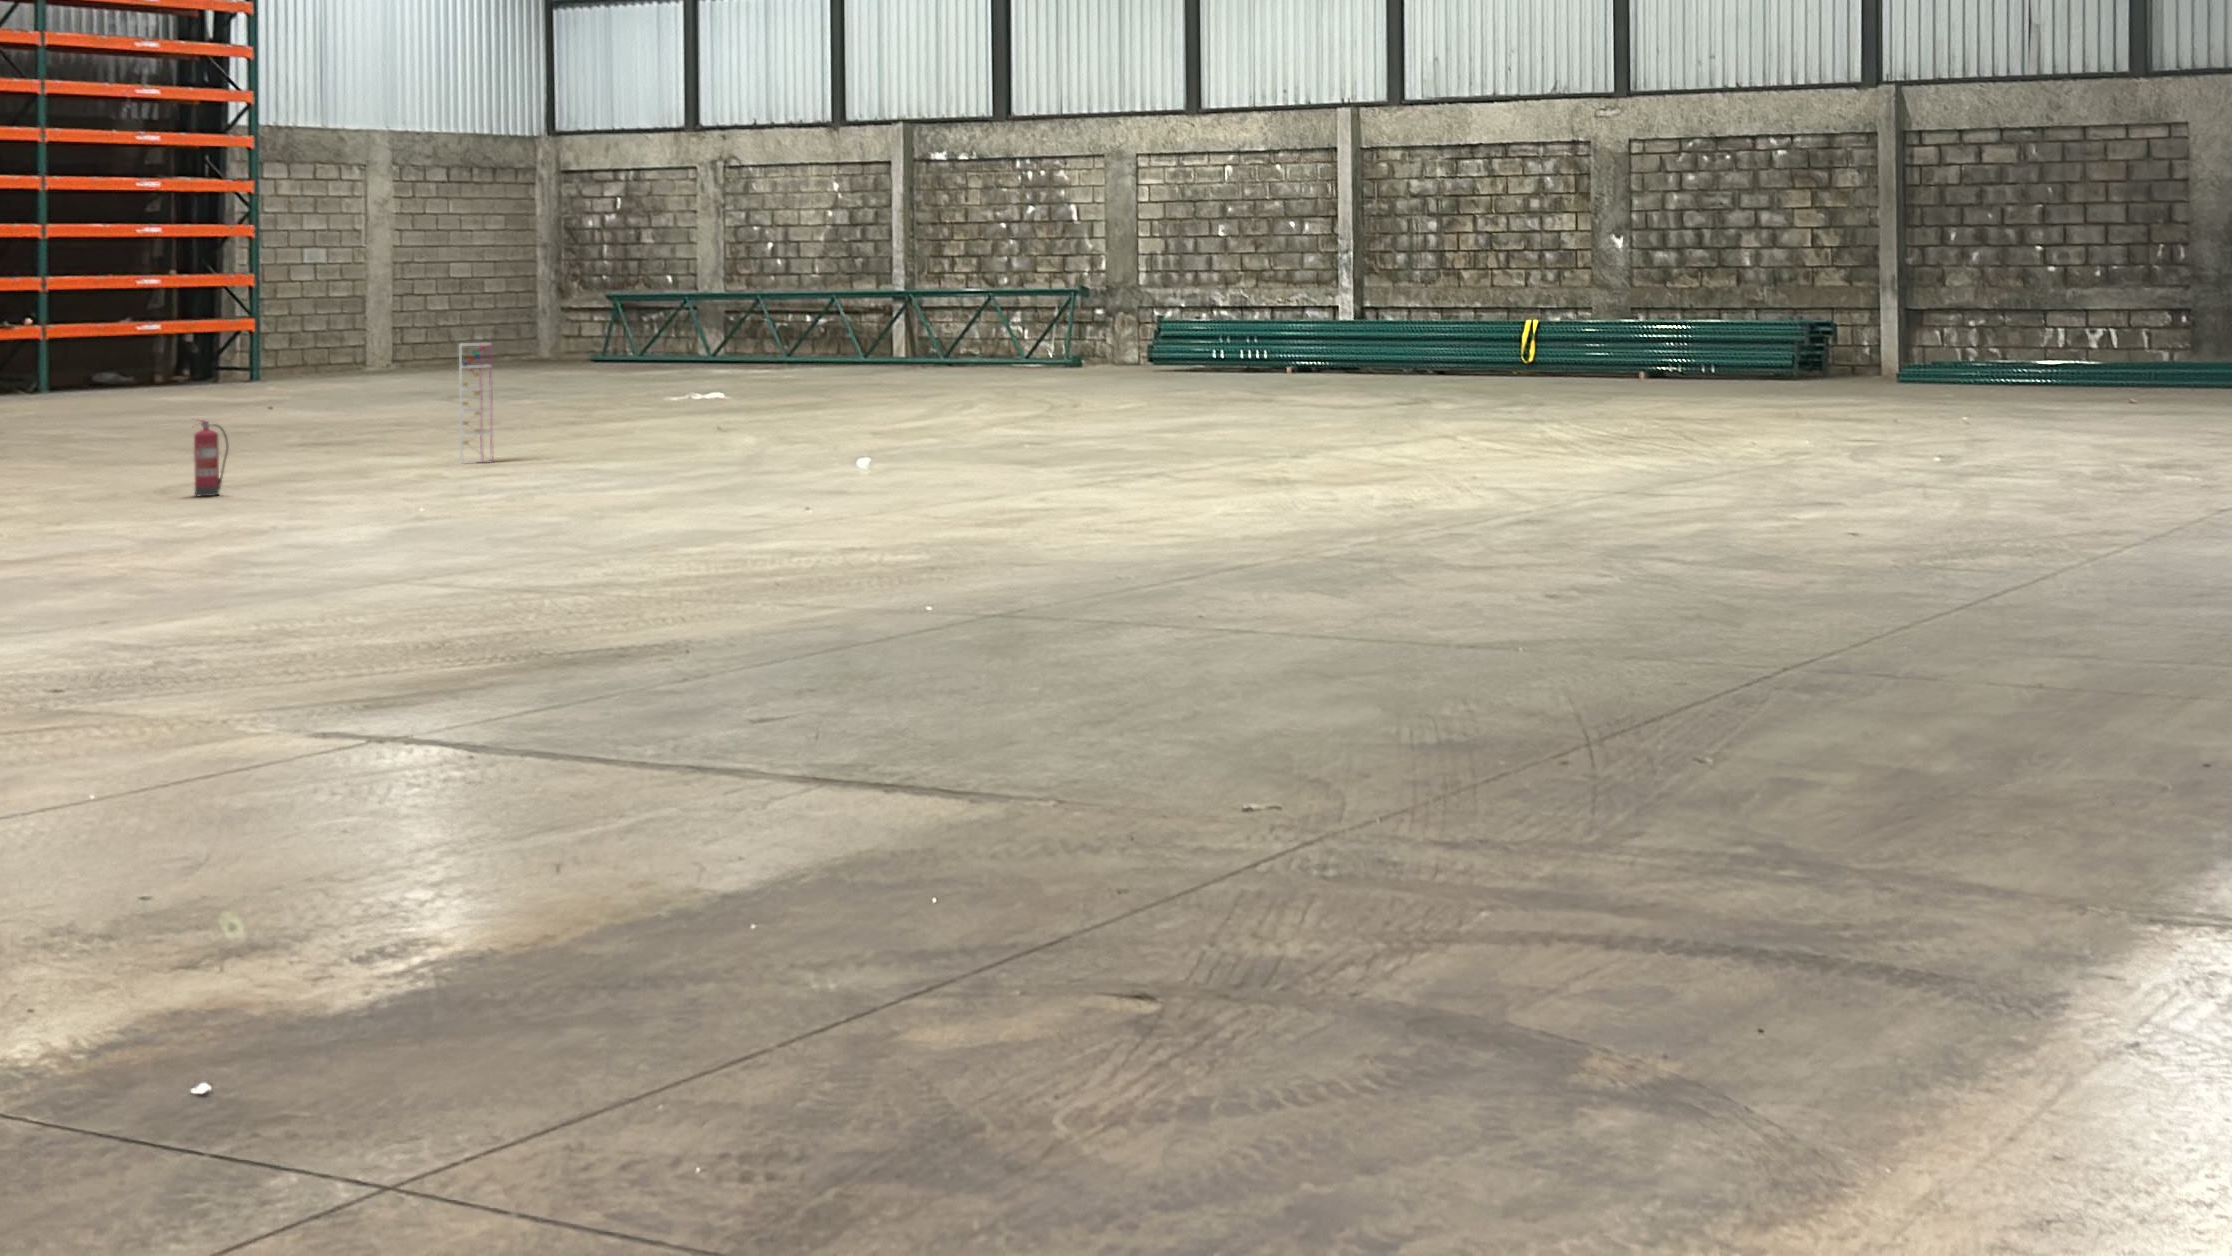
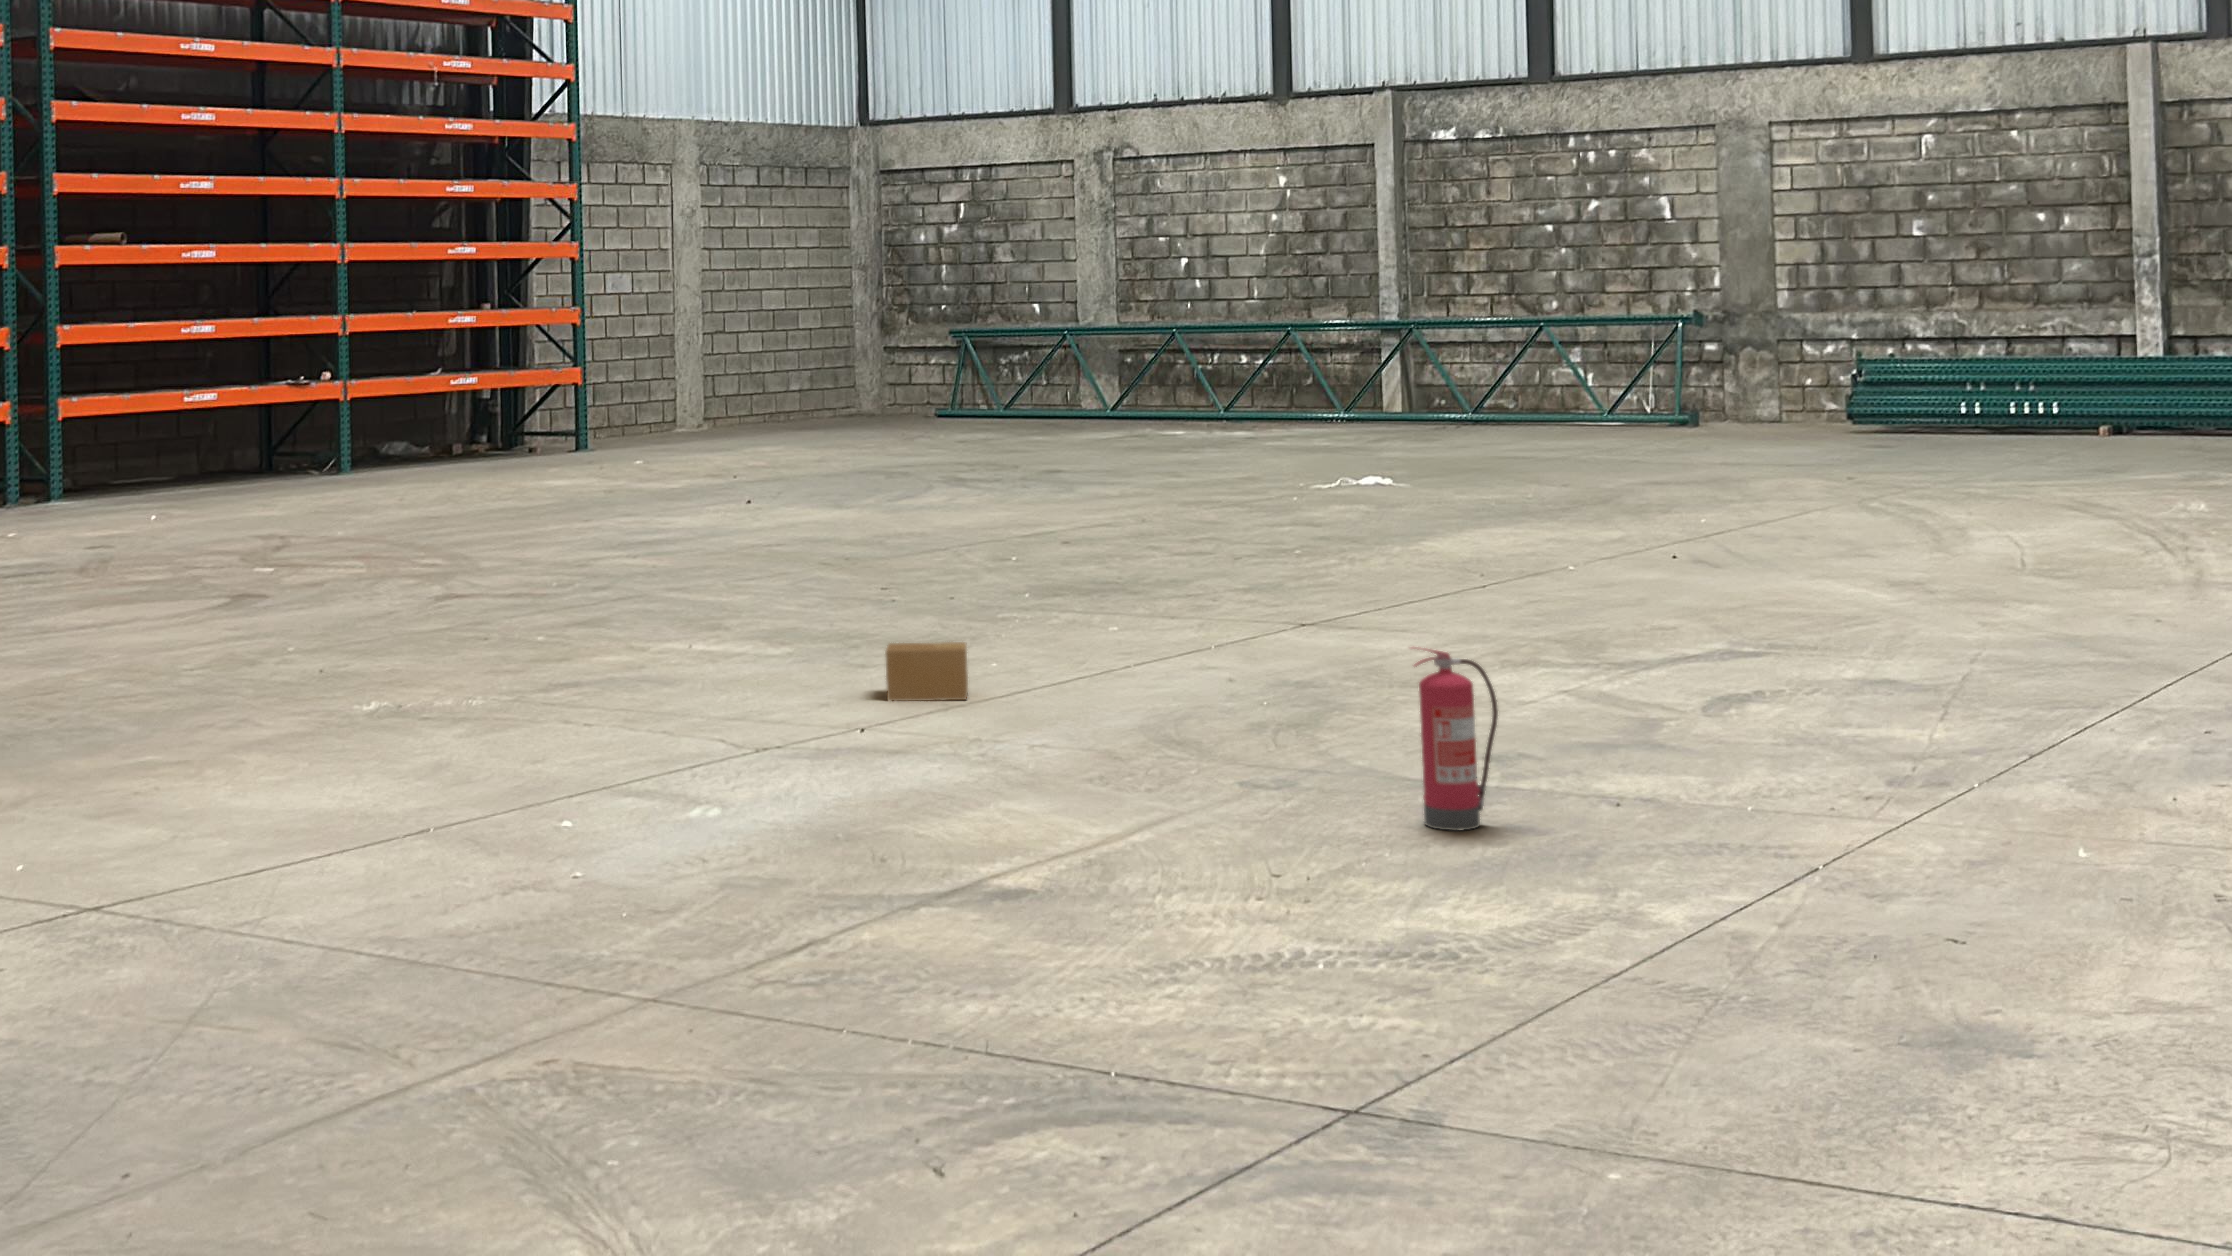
shelving unit: present [459,342,493,463] -> none [1606,438,1683,687]
cardboard box: none [80,443,131,471] -> present [885,642,968,701]

